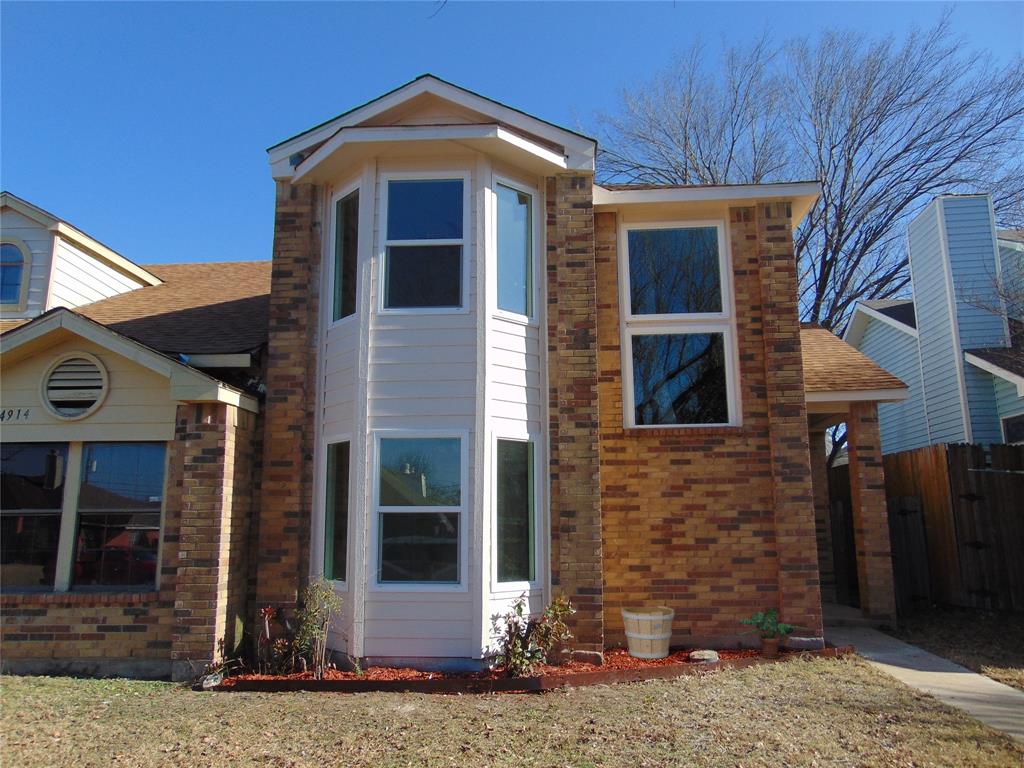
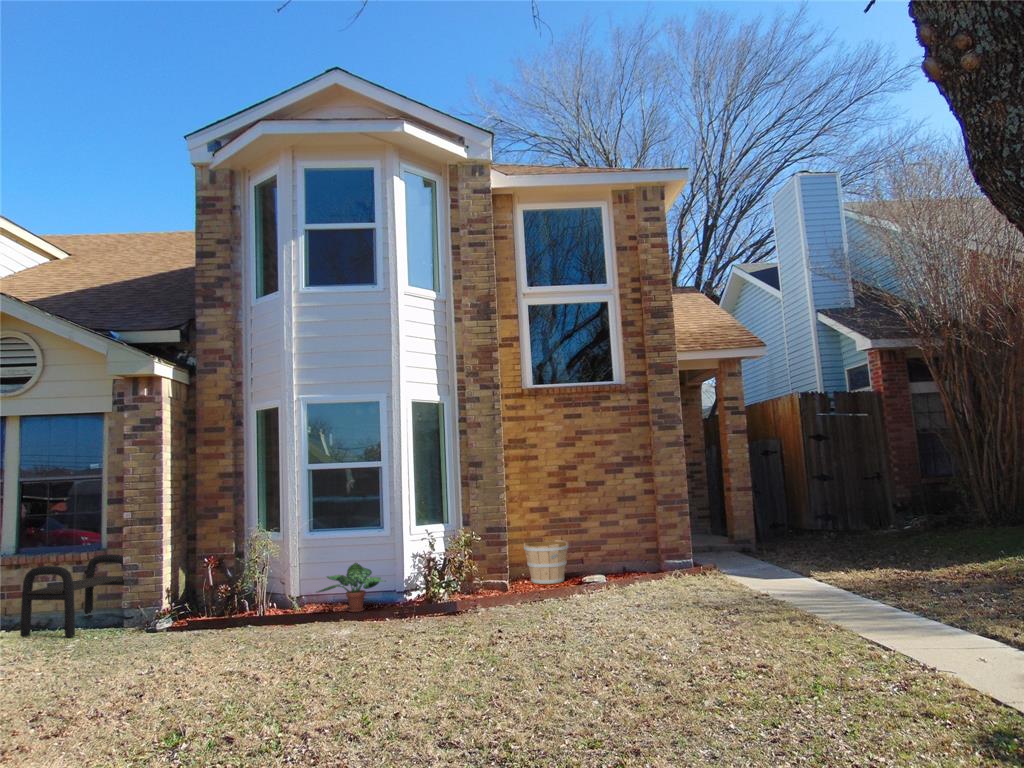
bench: none [58,597,185,691] -> present [20,554,134,637]
potted plant: present [737,608,804,659] -> present [316,563,384,612]

